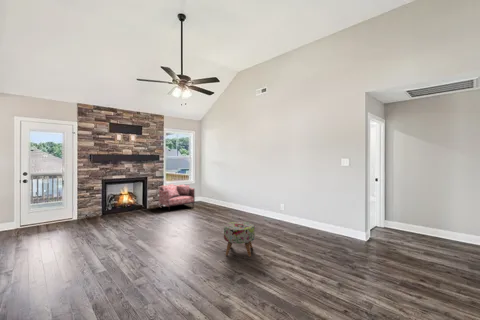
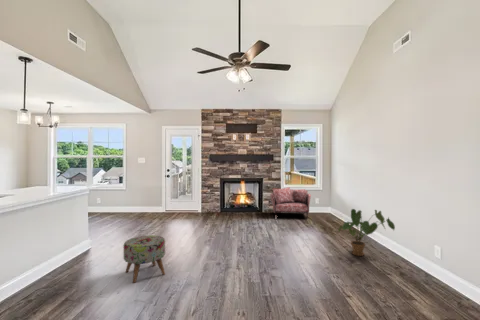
house plant: none [244,191,277,222] -> present [339,209,395,256]
ottoman: present [224,222,255,257] -> present [124,235,165,283]

